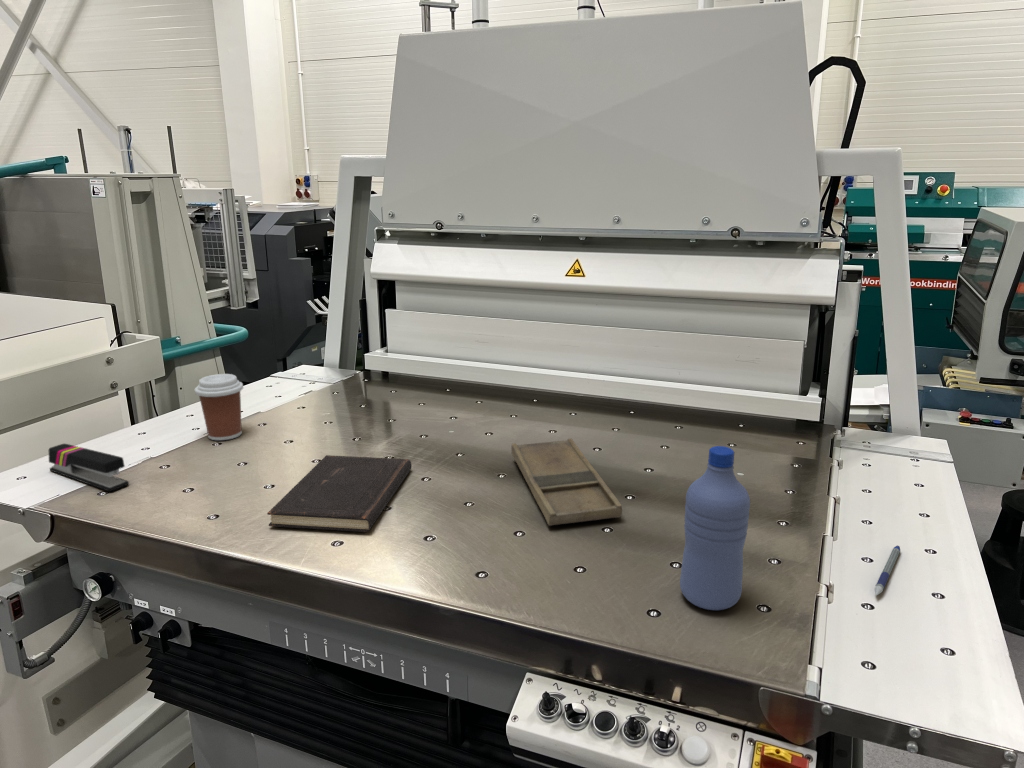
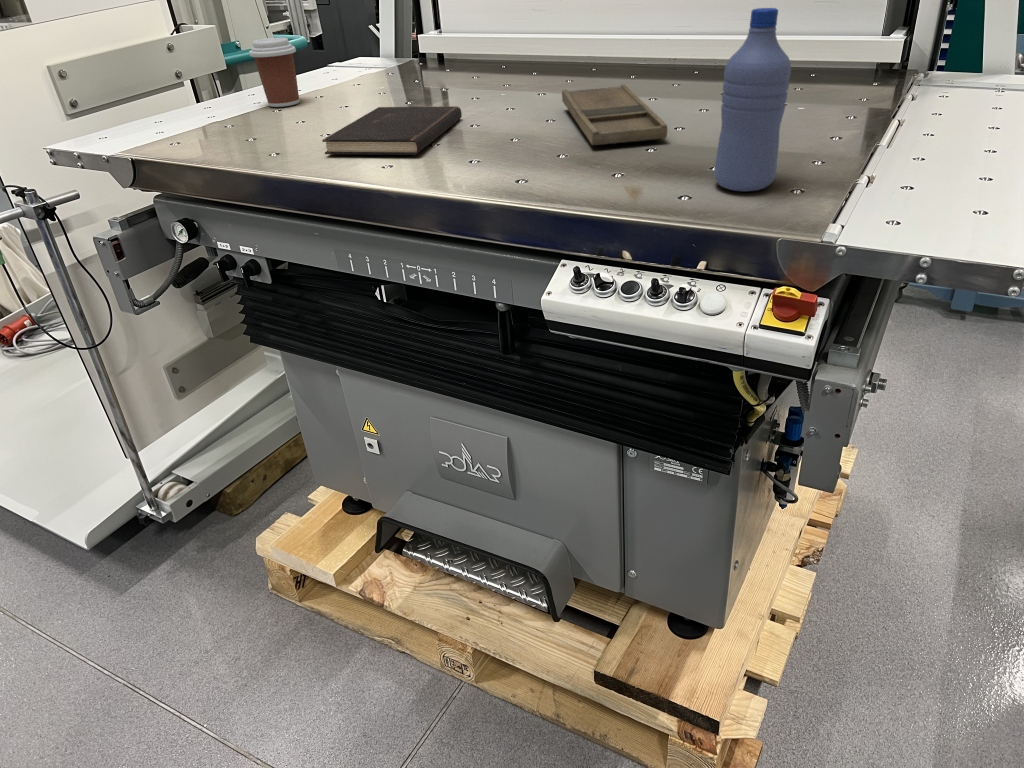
stapler: present [48,444,129,491] -> none [123,104,198,140]
pen: present [875,546,900,595] -> none [917,147,957,178]

